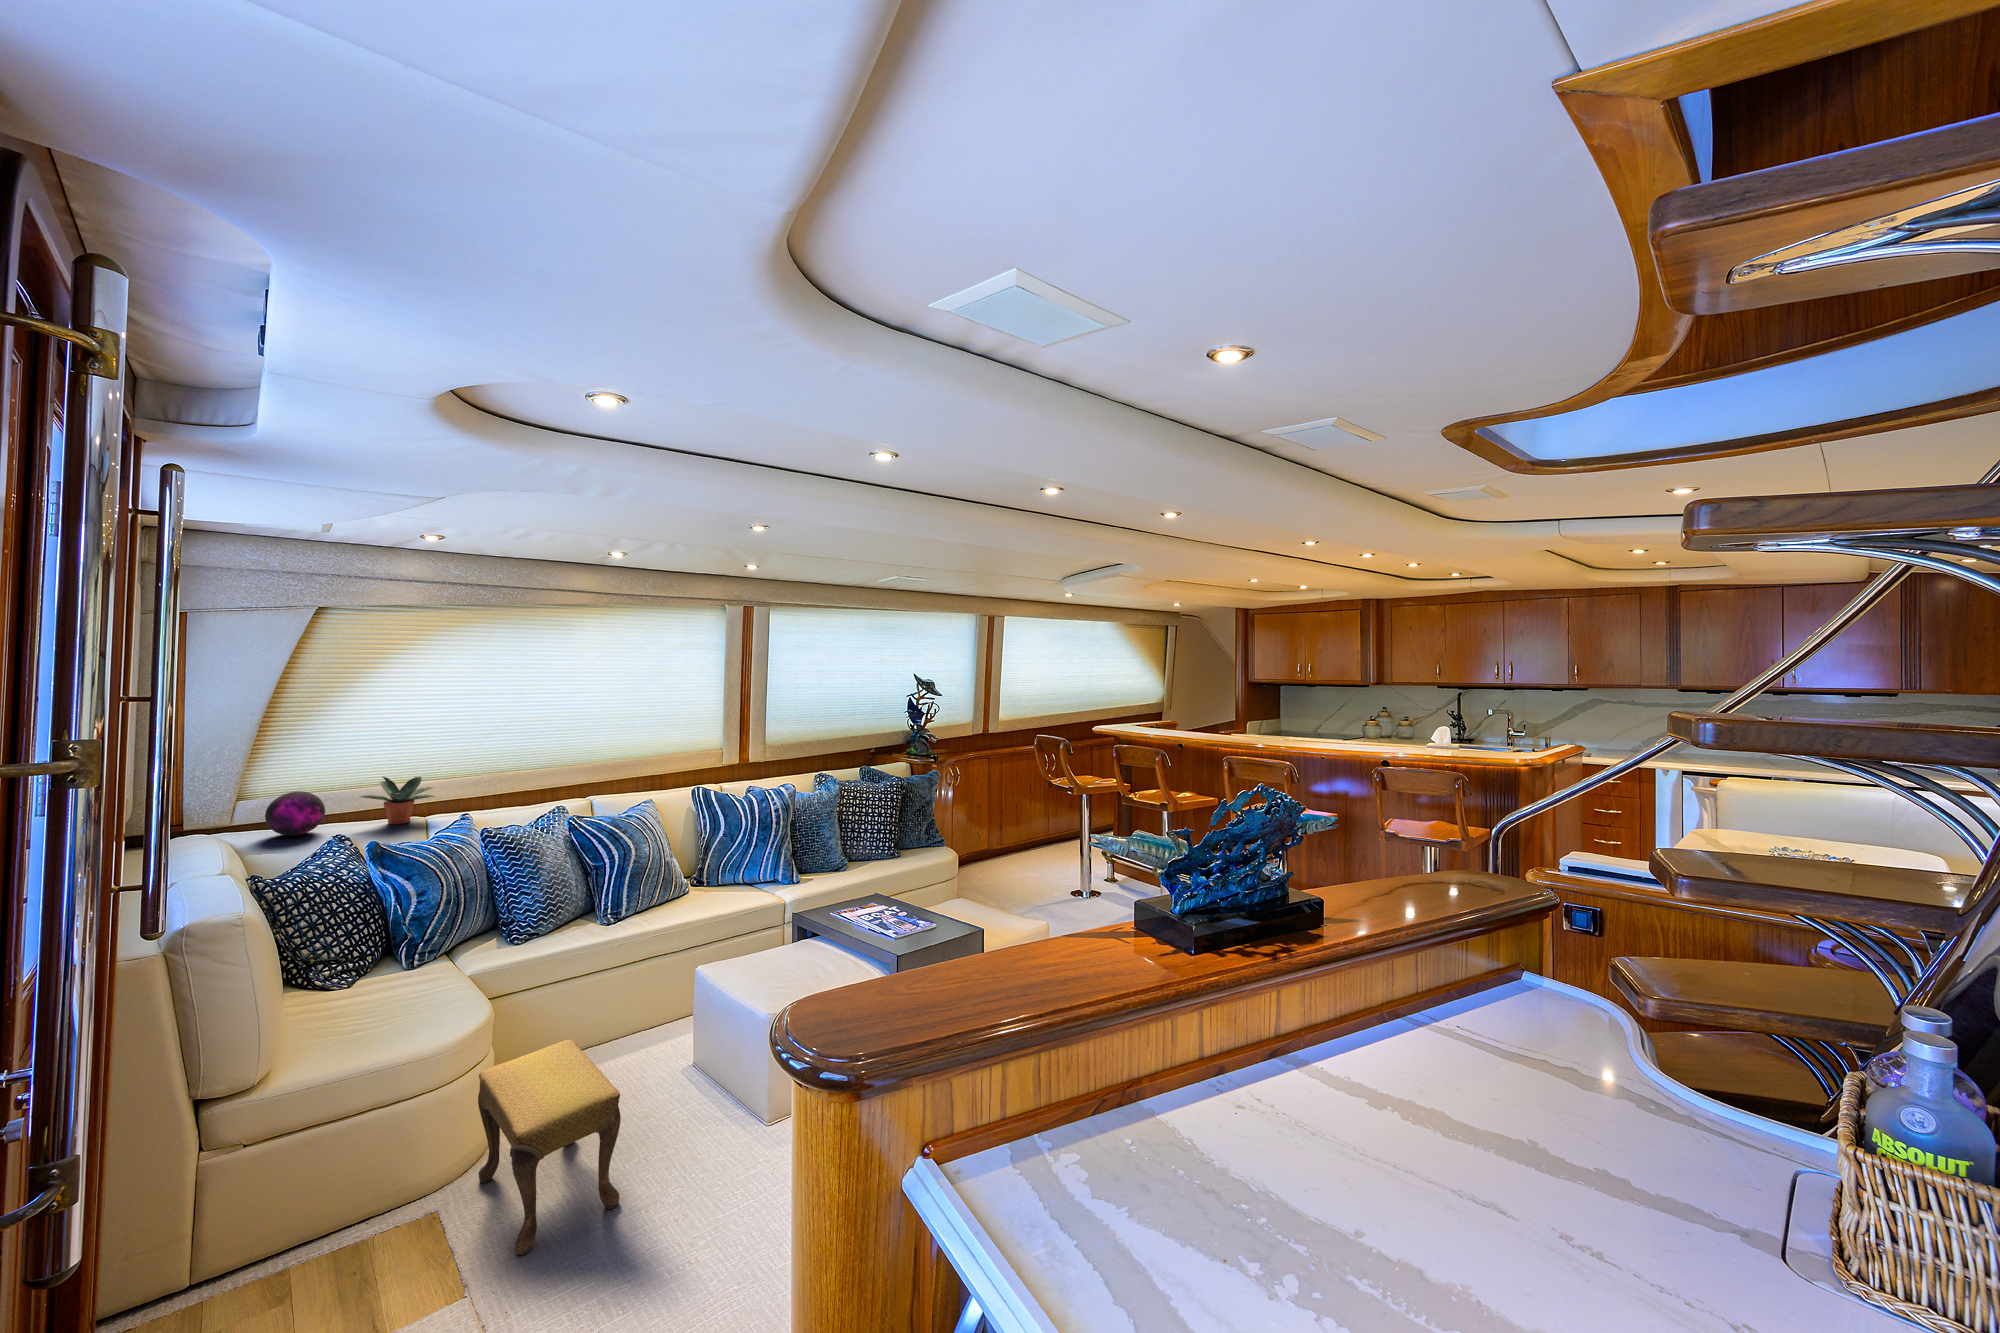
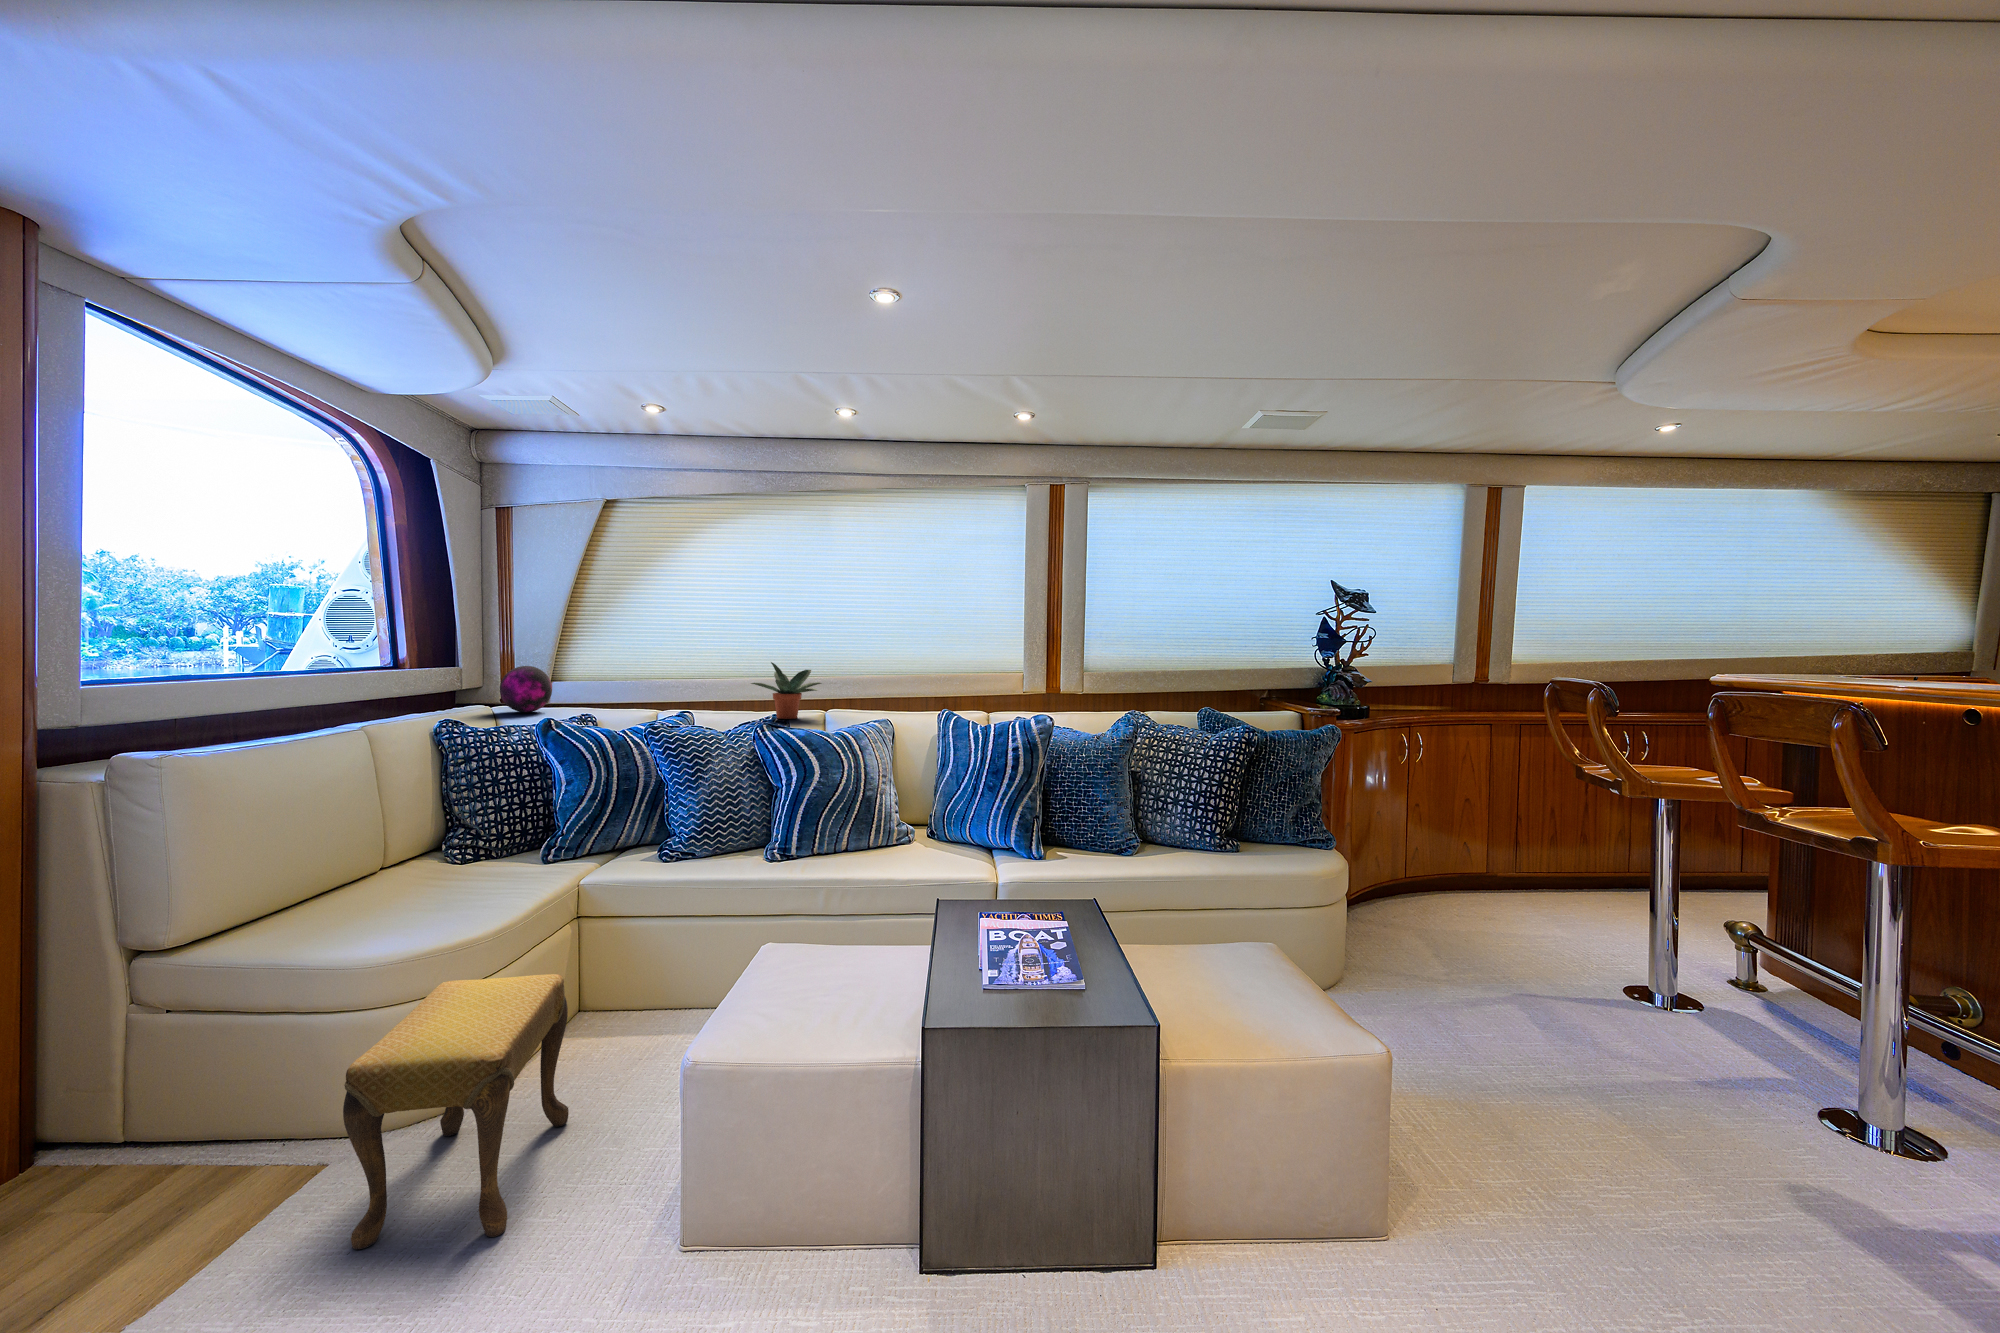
potted plant: present [360,777,435,824] -> present [751,662,821,719]

